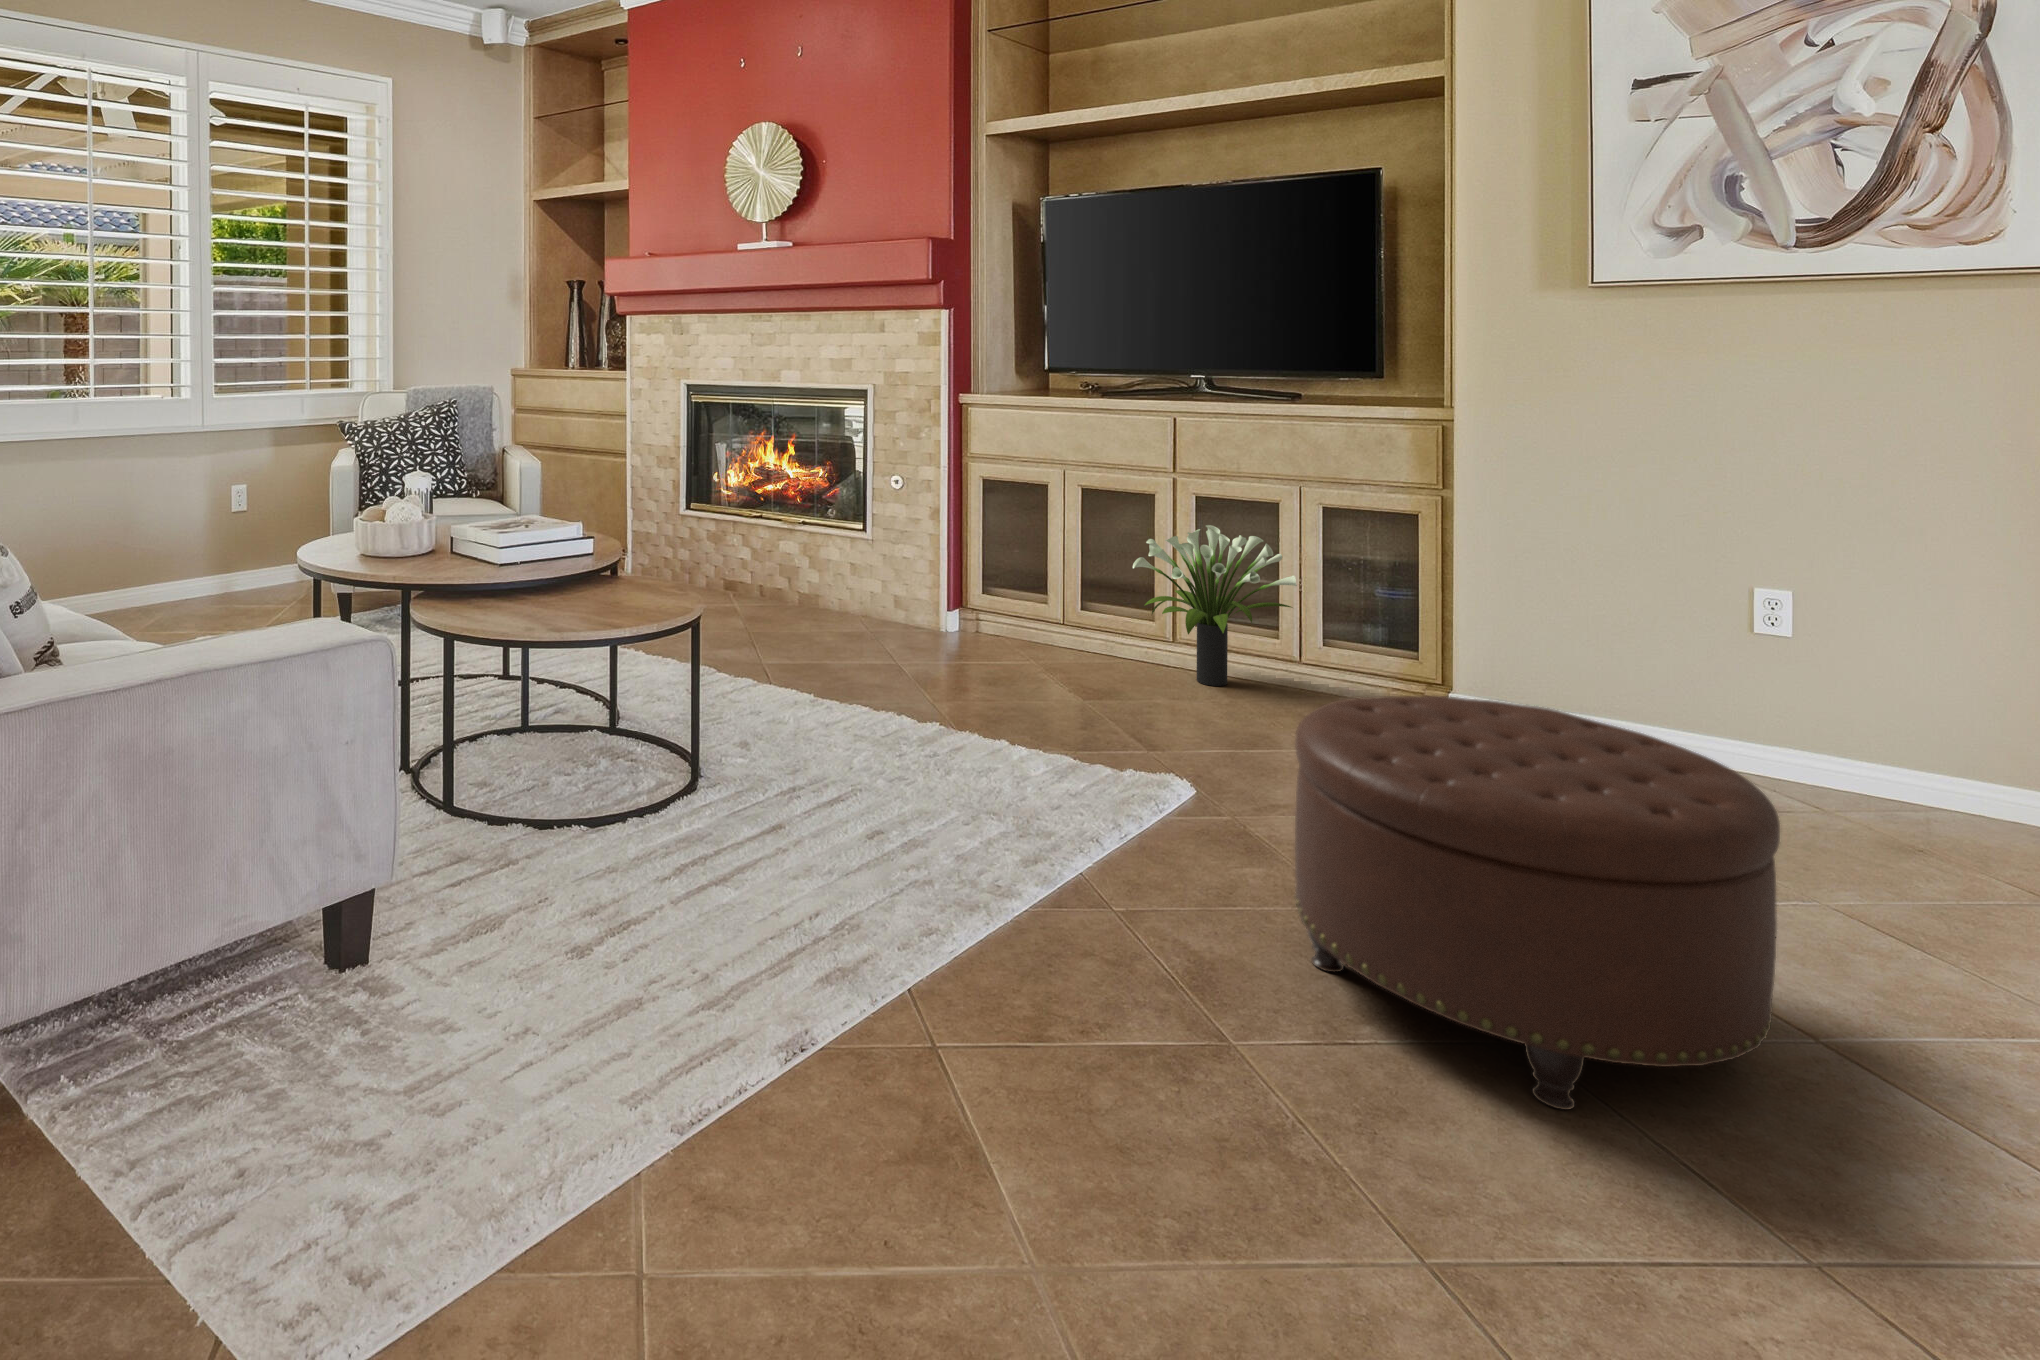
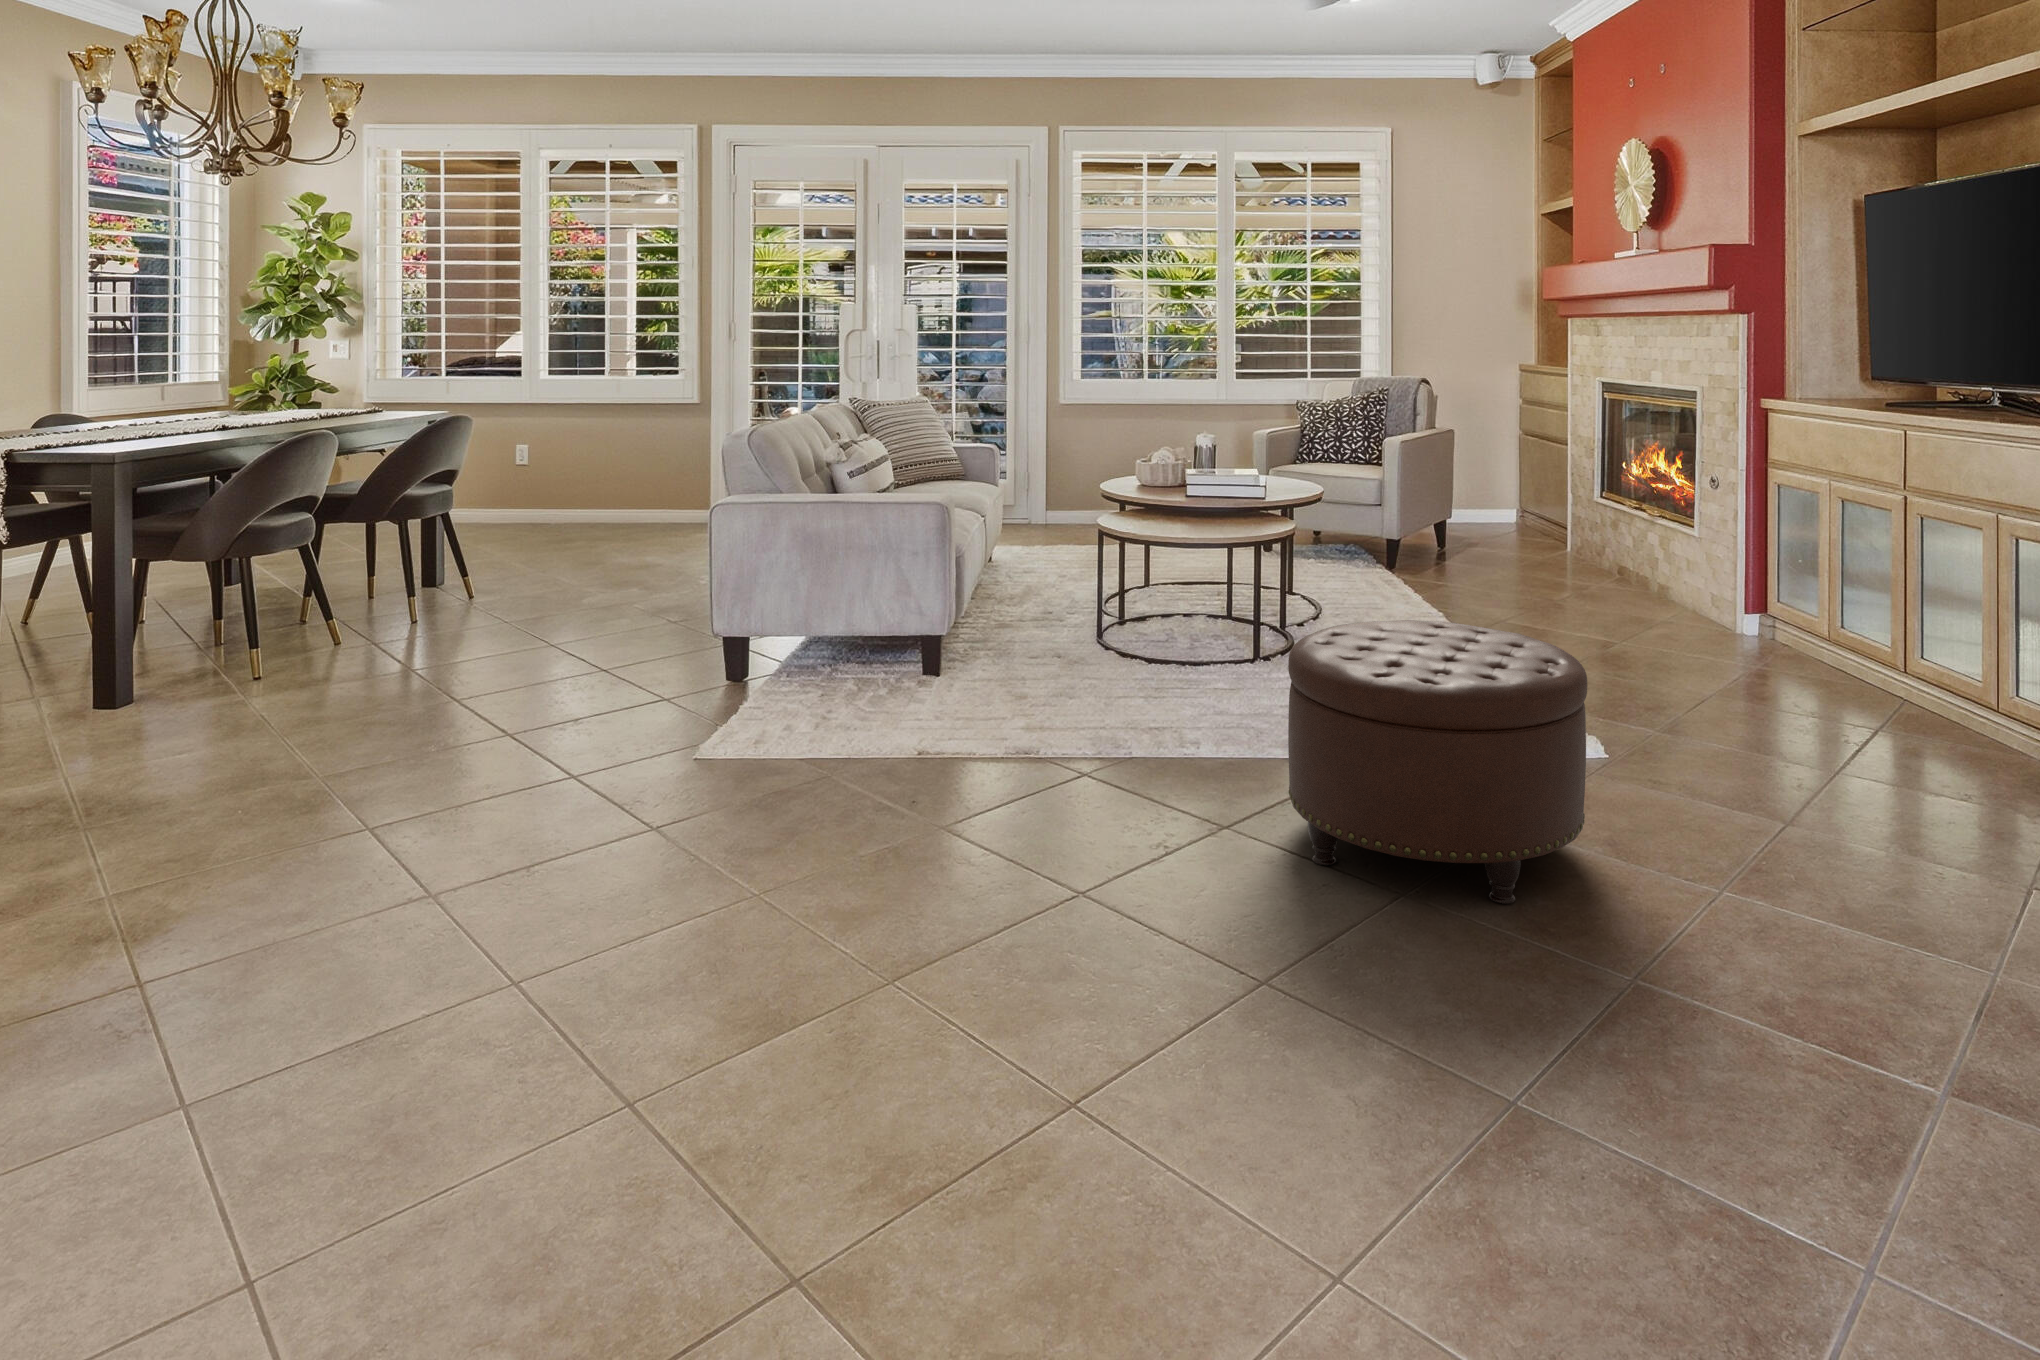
potted plant: present [1133,525,1297,686] -> none [1766,546,1948,718]

